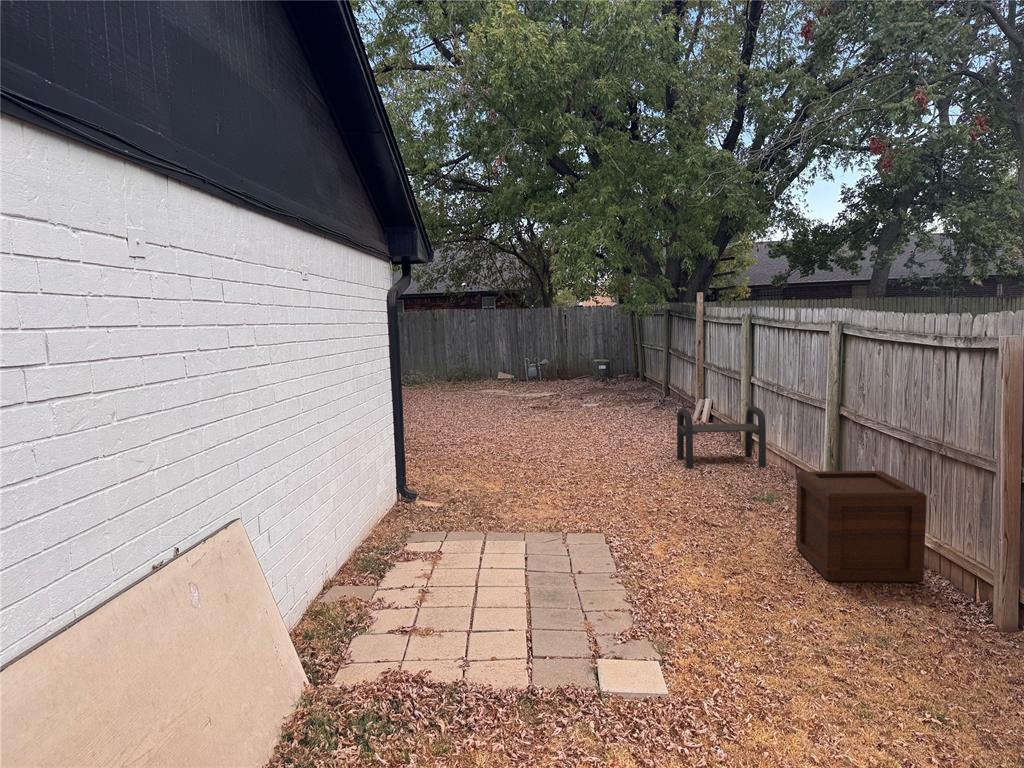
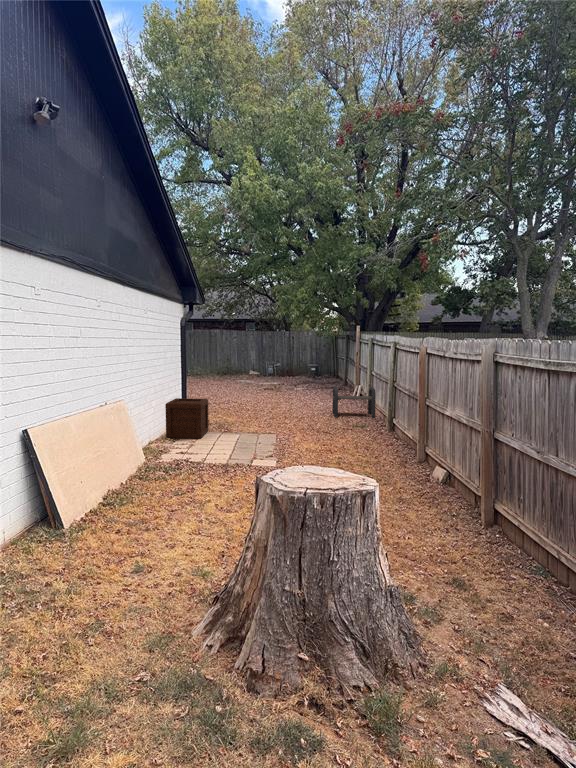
wooden crate: present [796,471,927,582] -> present [165,398,209,439]

